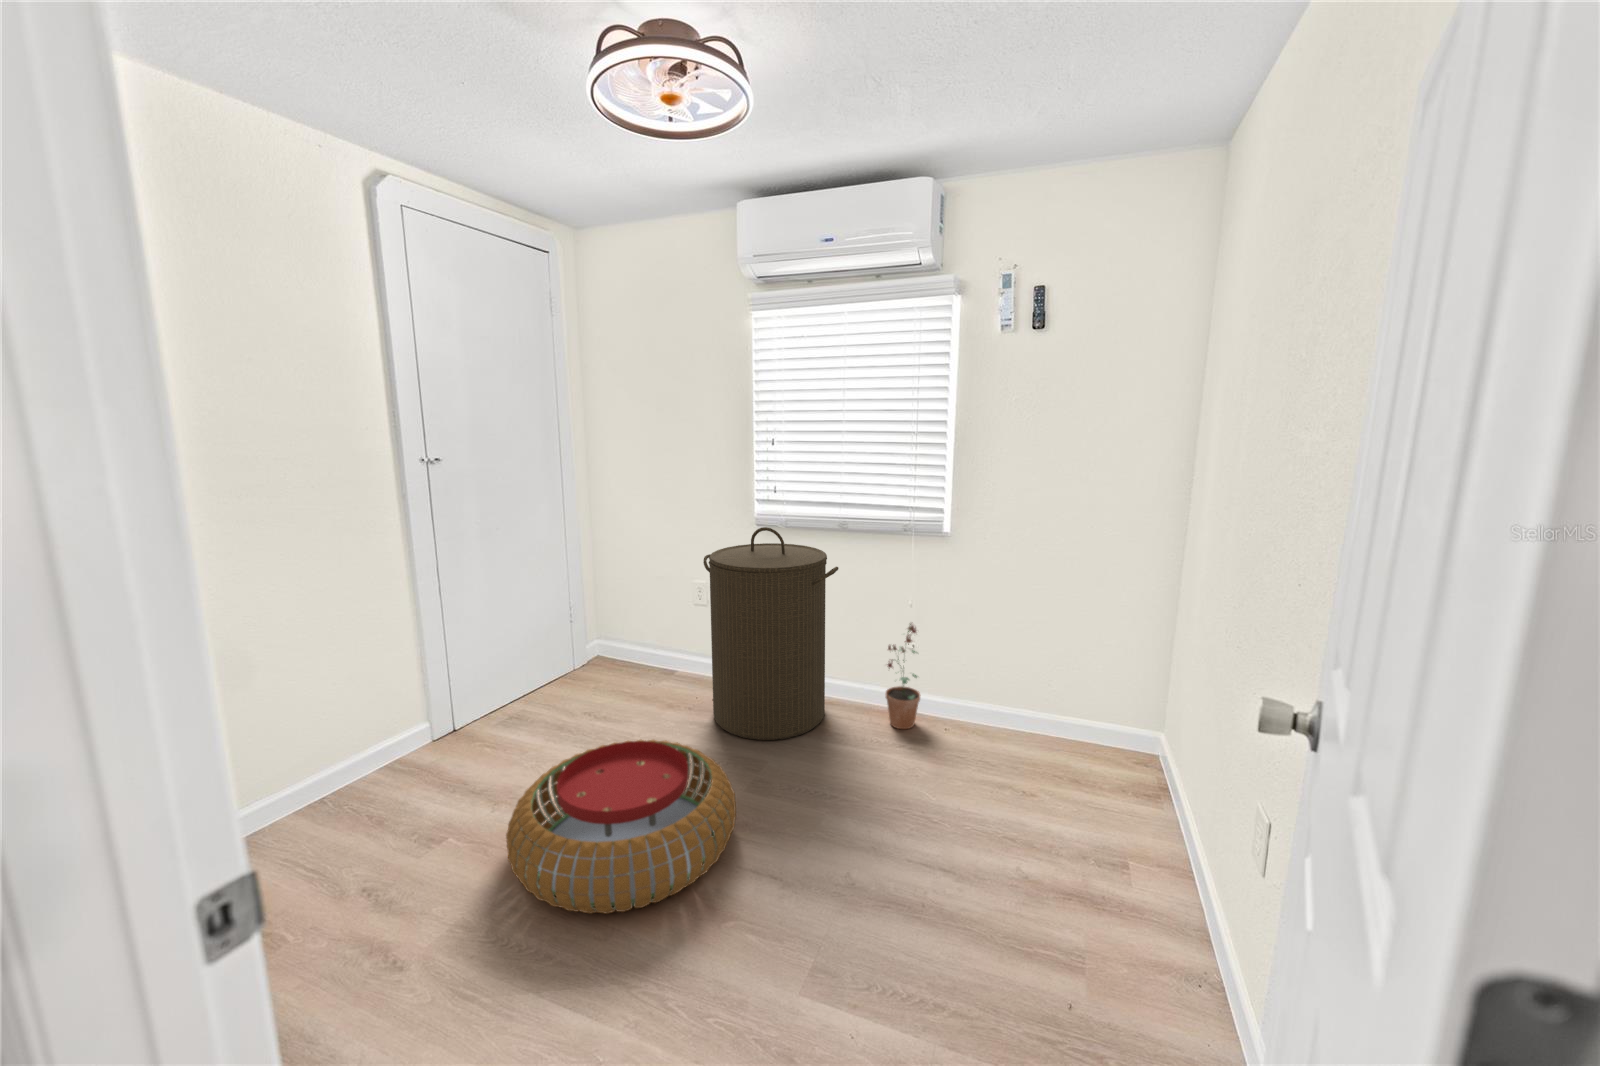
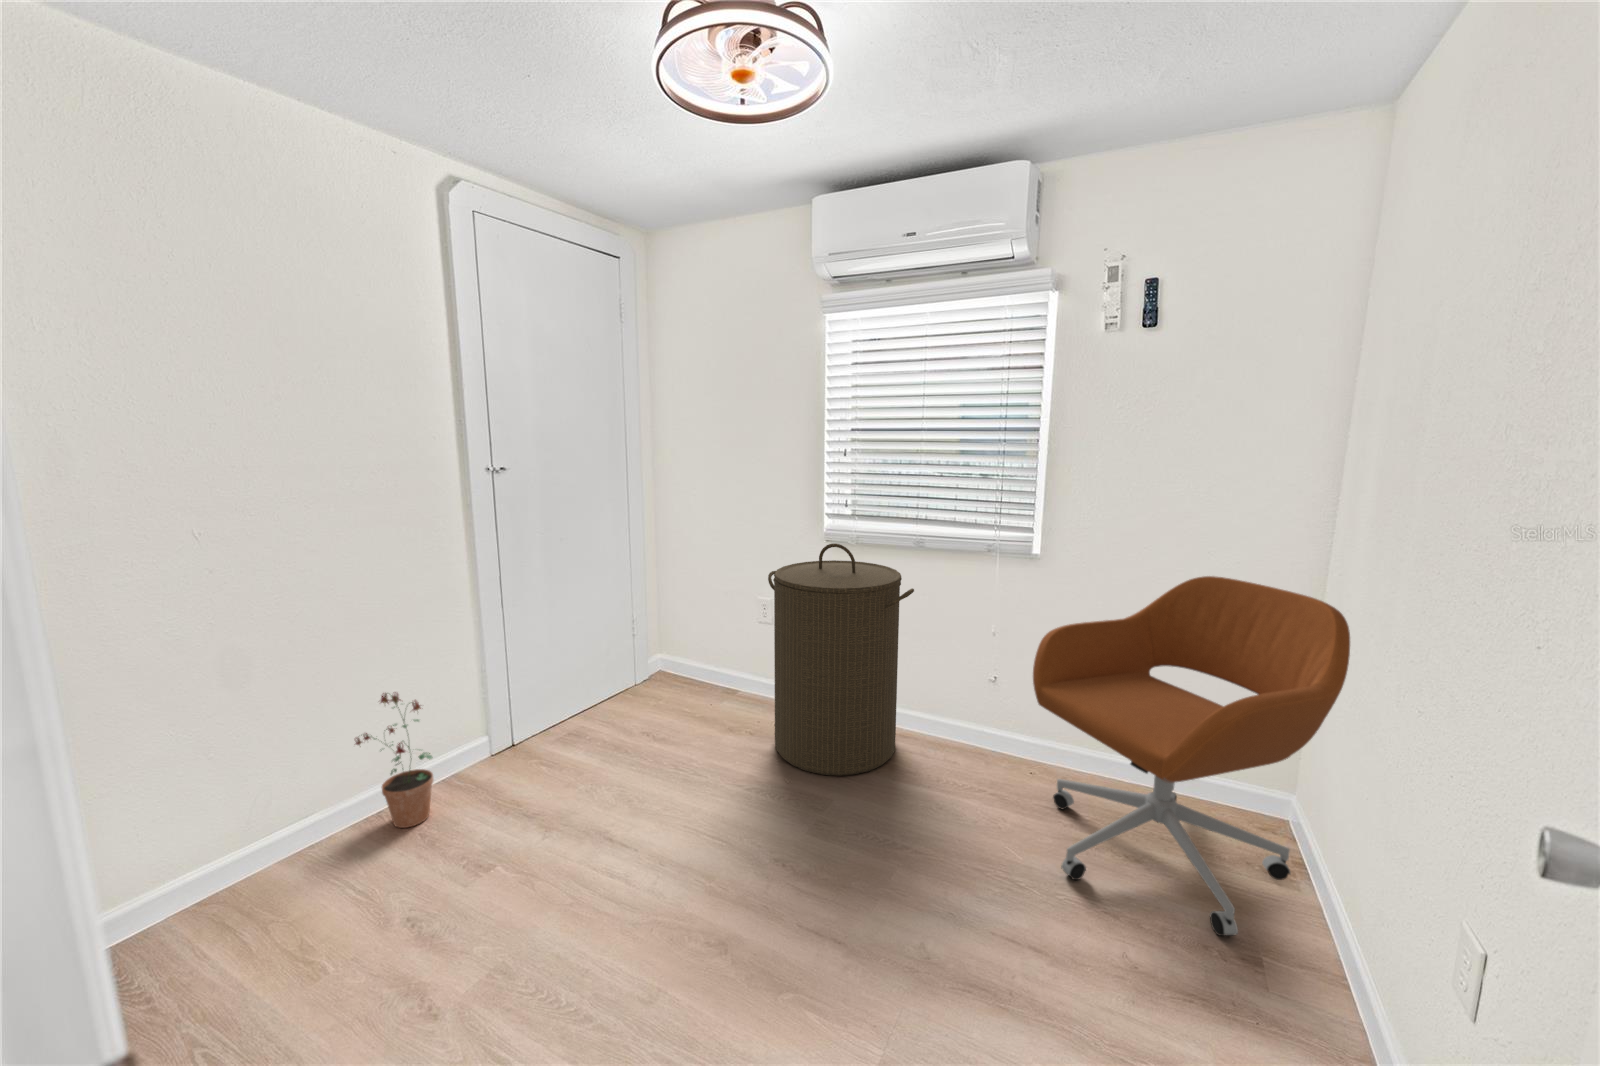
office chair: none [943,548,1197,849] -> present [1033,576,1350,936]
potted plant: present [886,624,920,729] -> present [356,692,433,828]
pouf: present [506,740,736,913] -> none [551,769,796,966]

